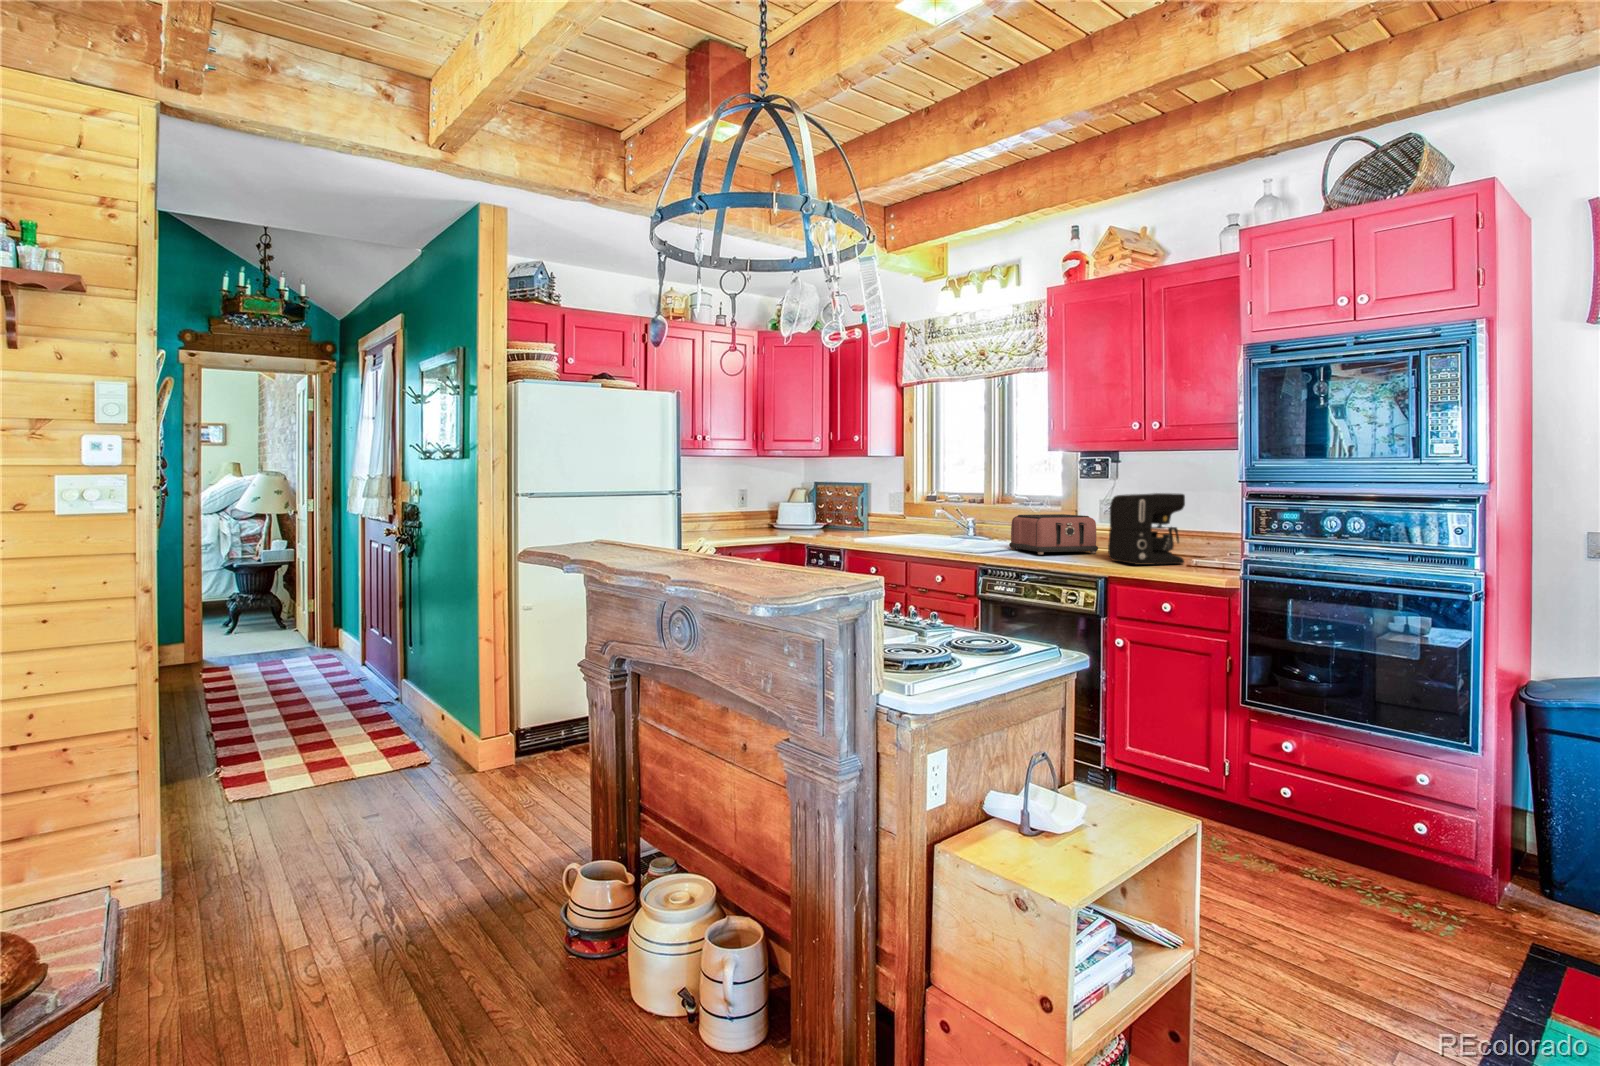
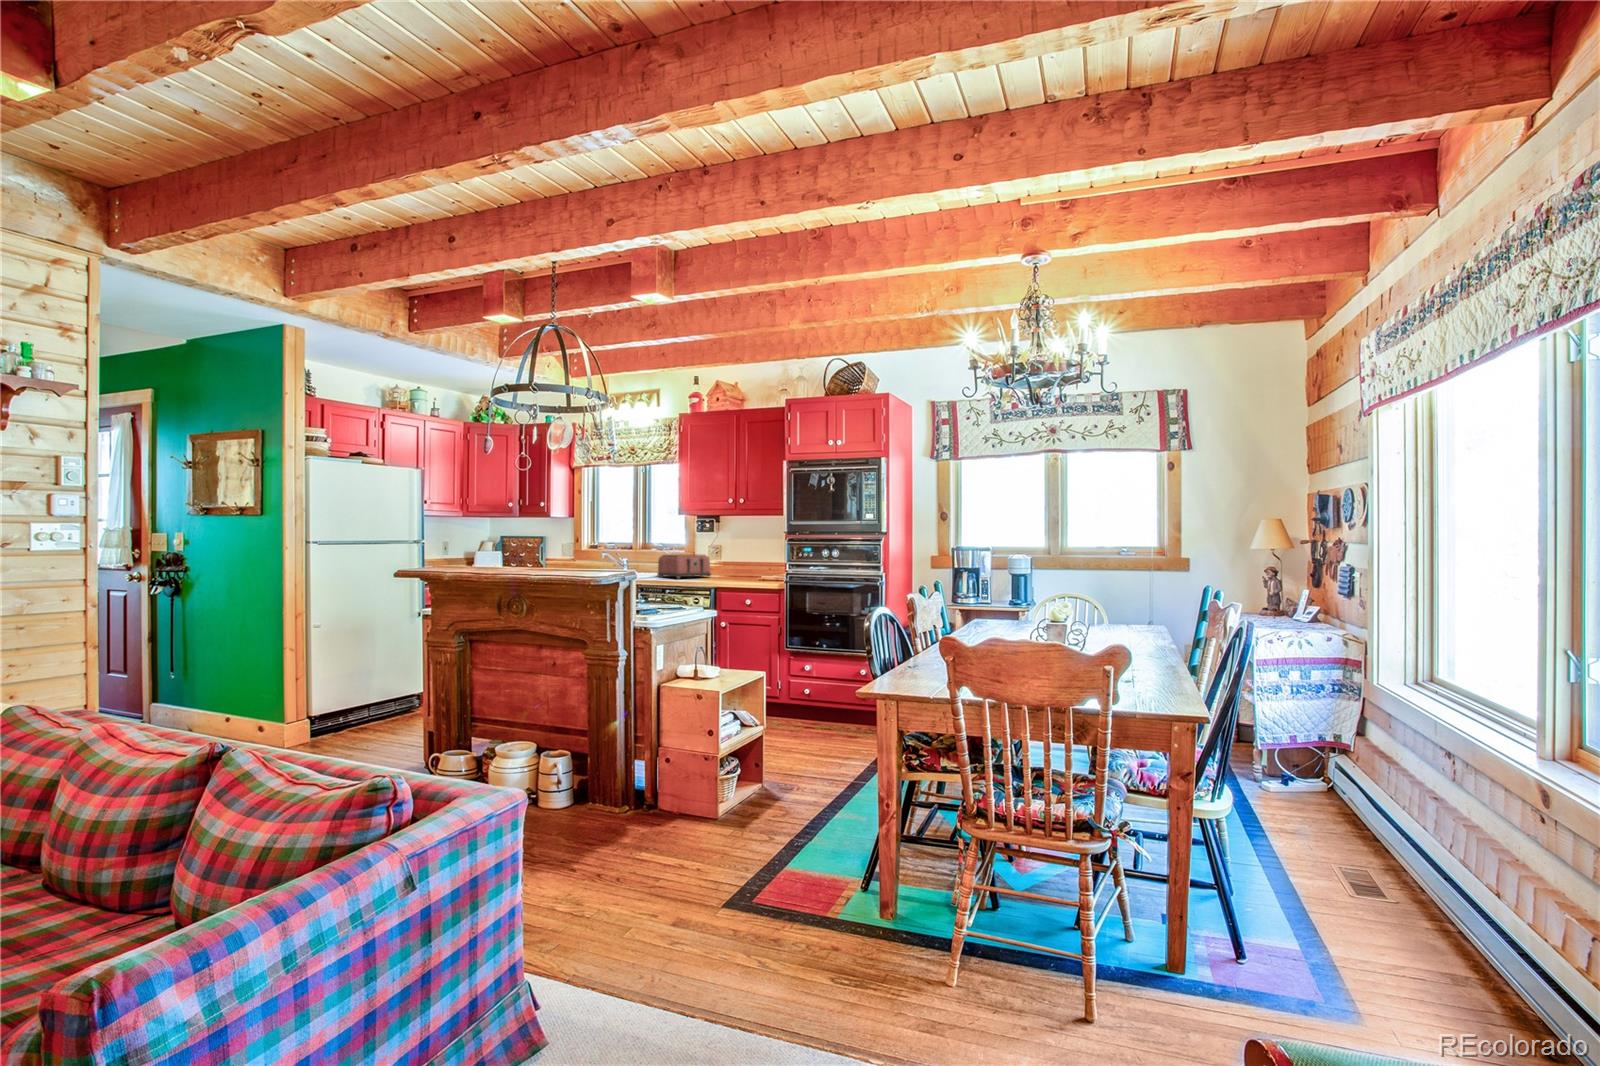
coffee maker: present [1108,493,1185,565] -> none [718,540,759,581]

